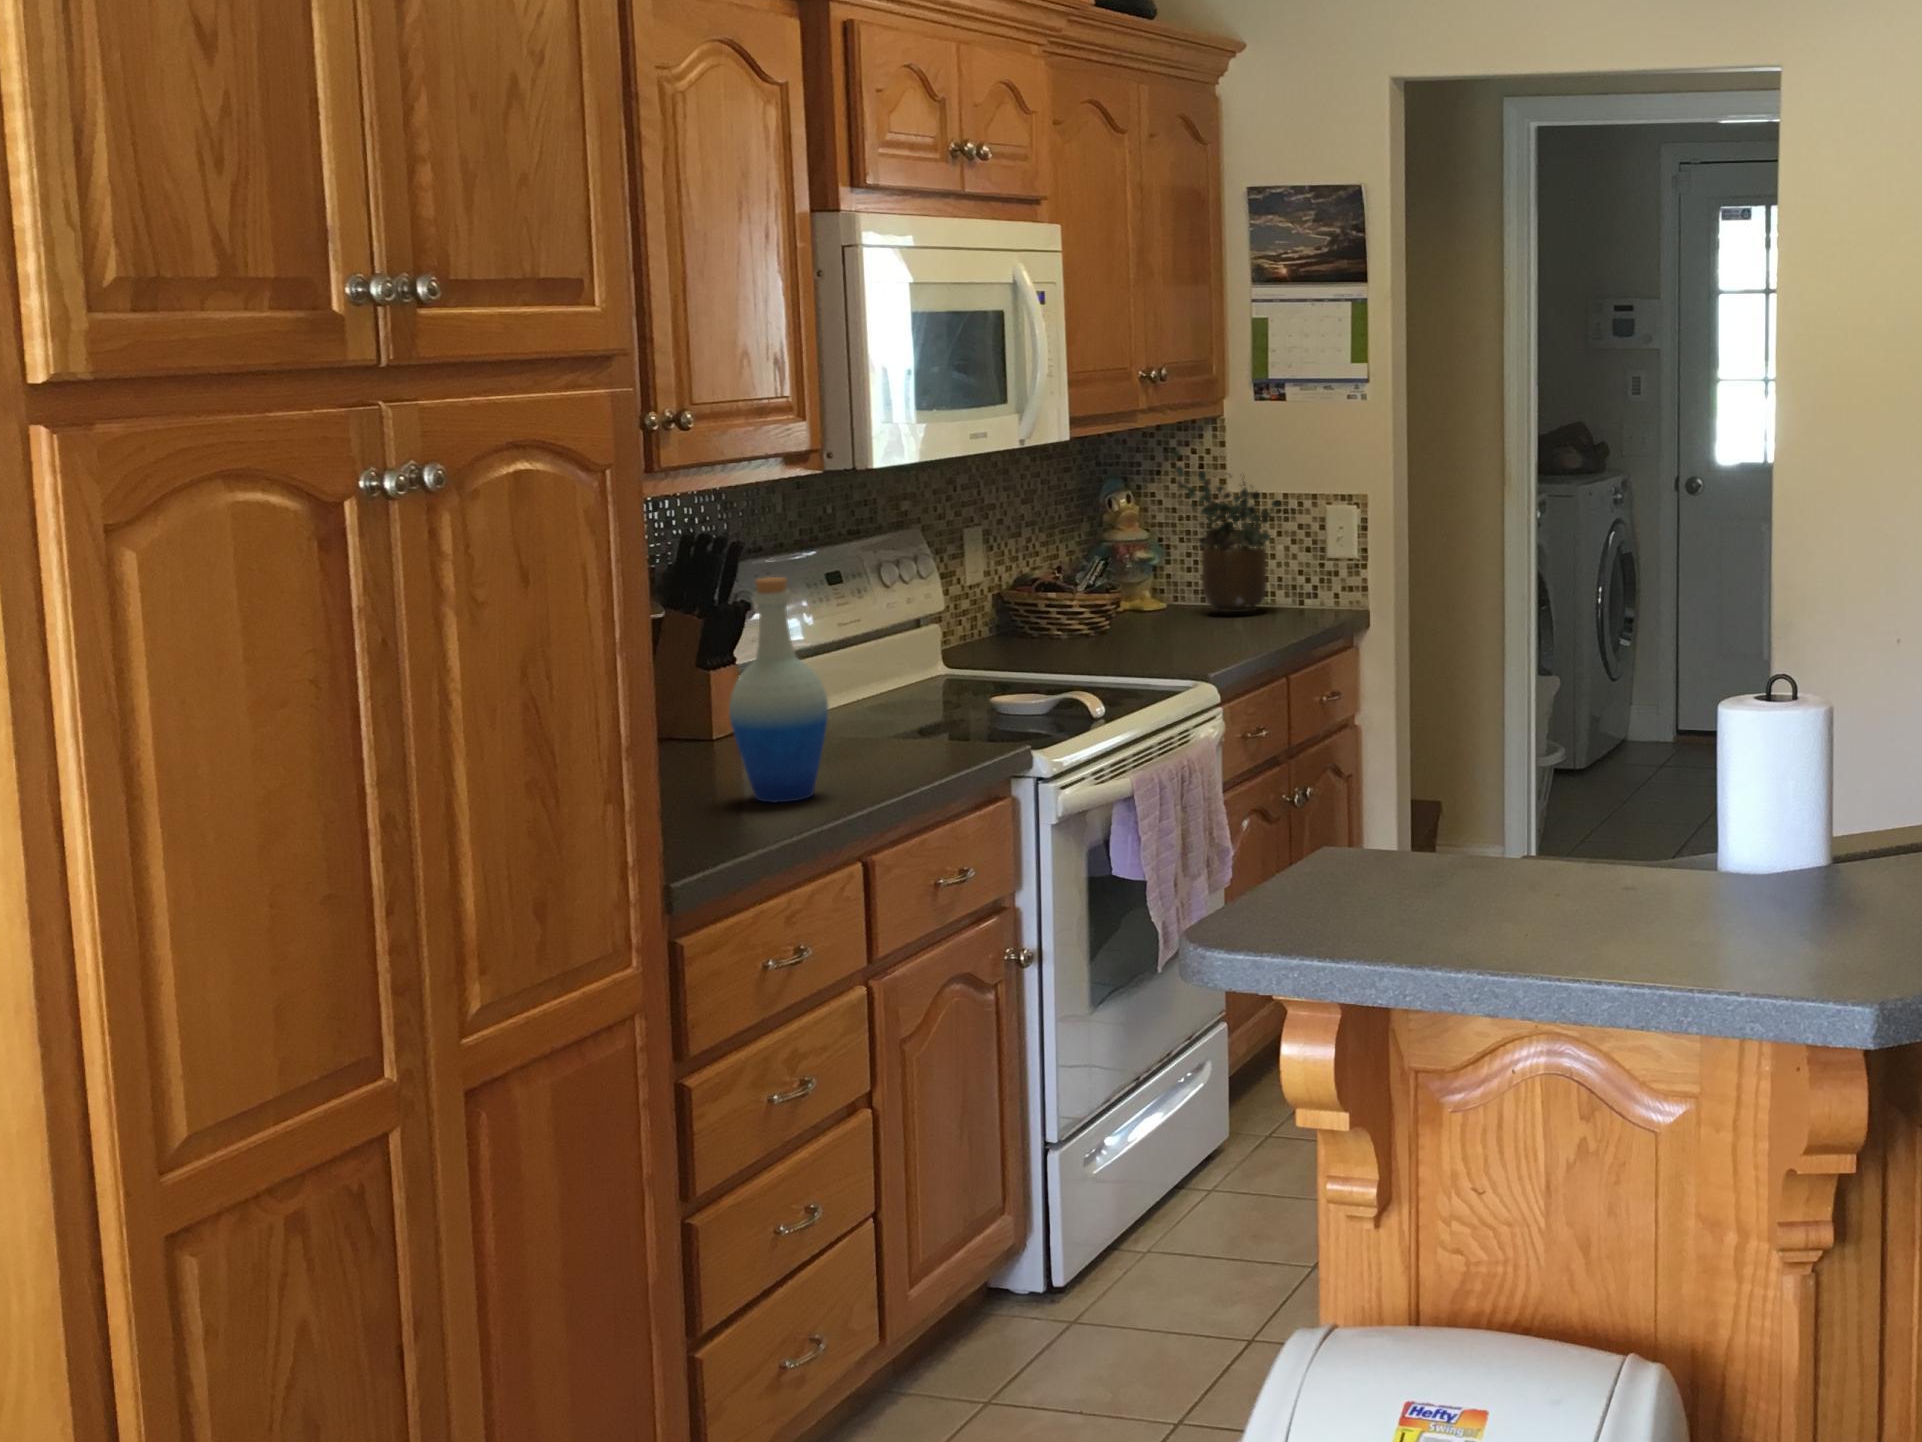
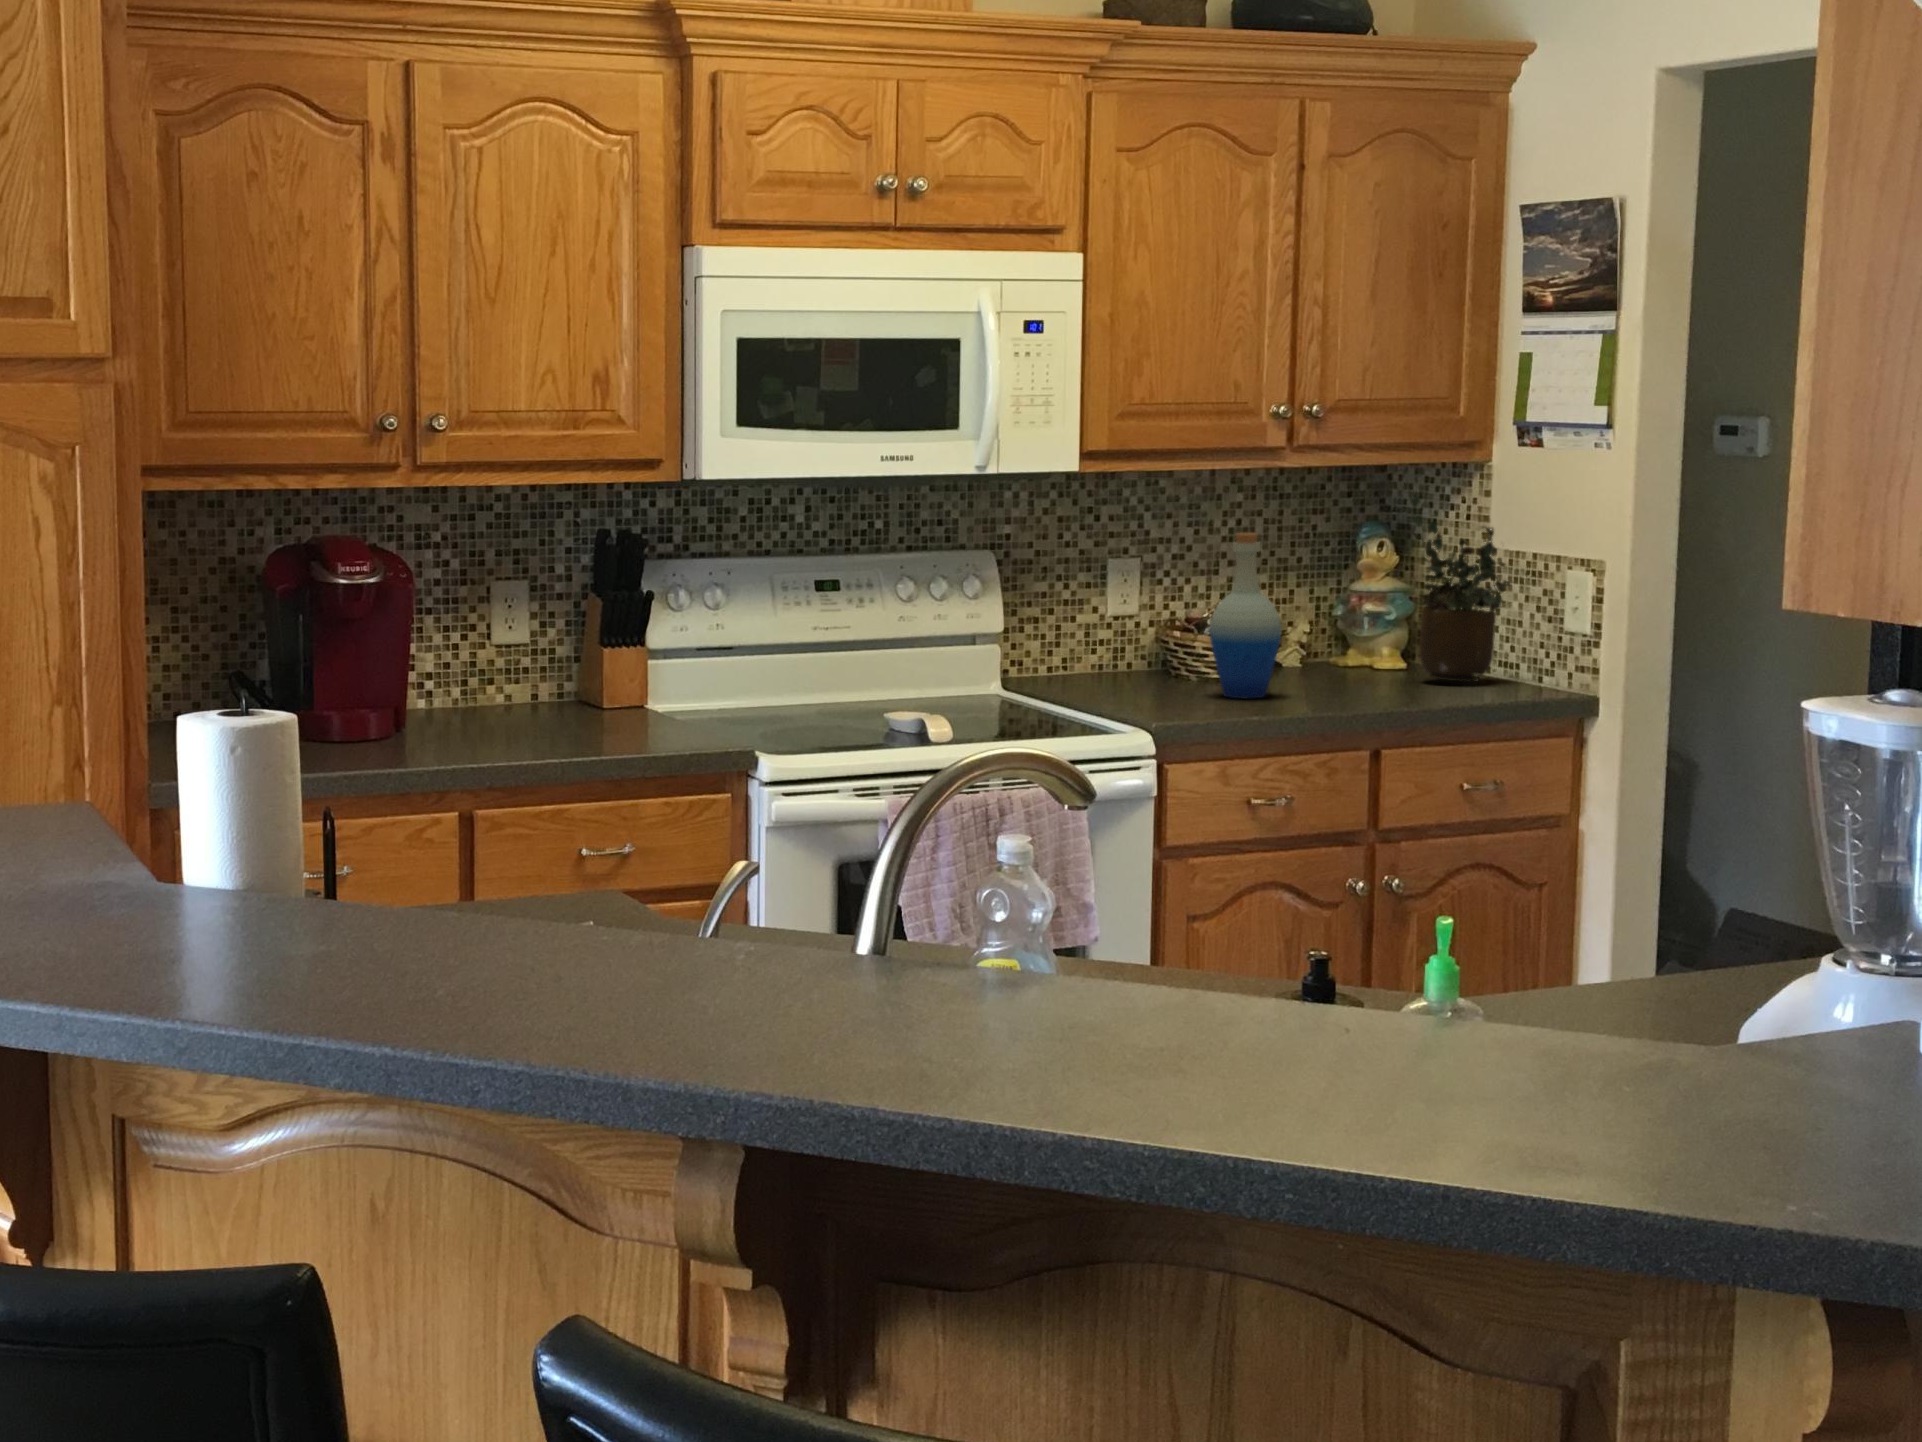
bottle: present [729,577,828,802] -> present [1210,533,1281,698]

